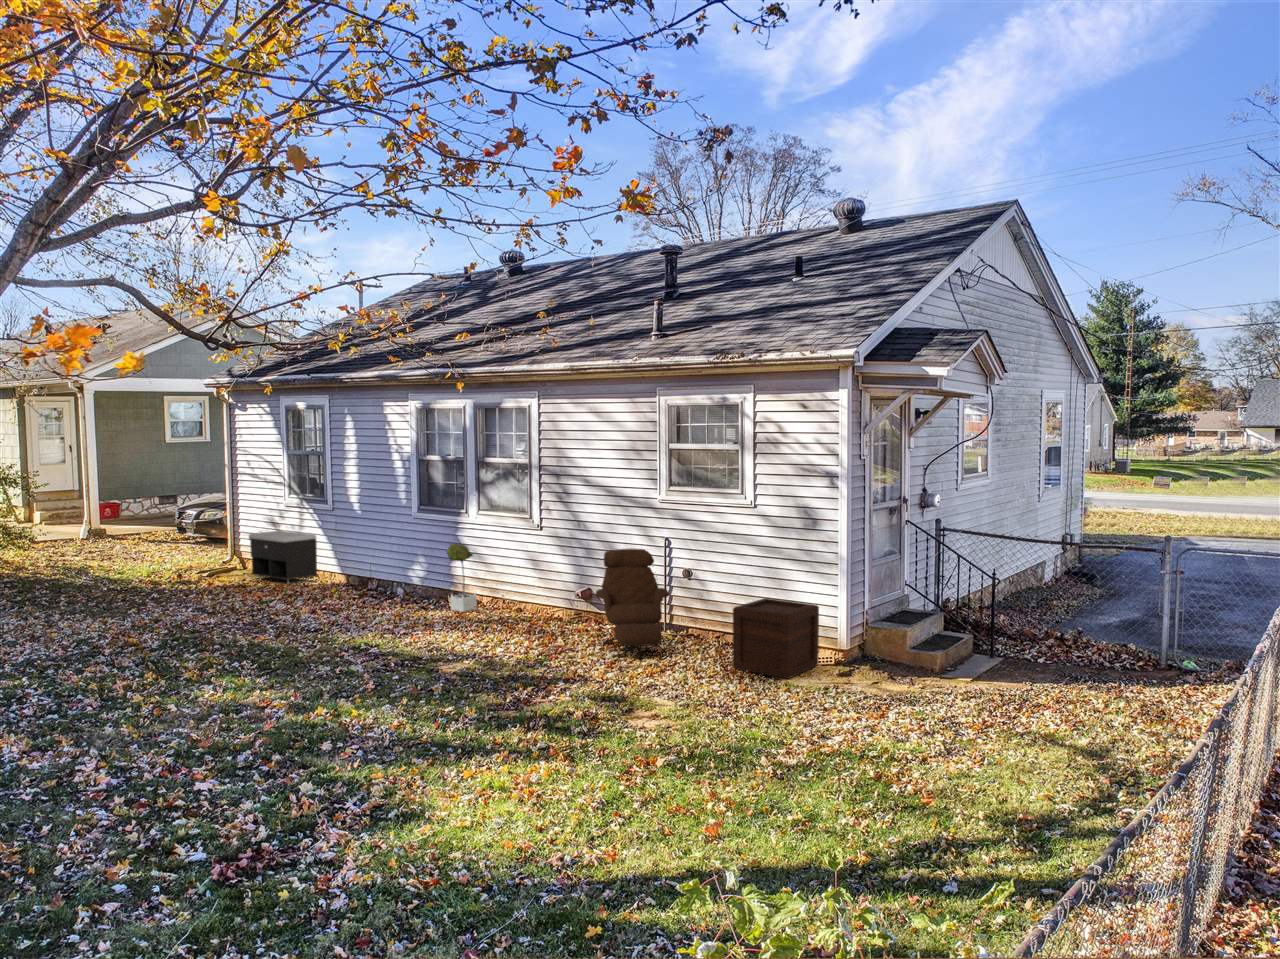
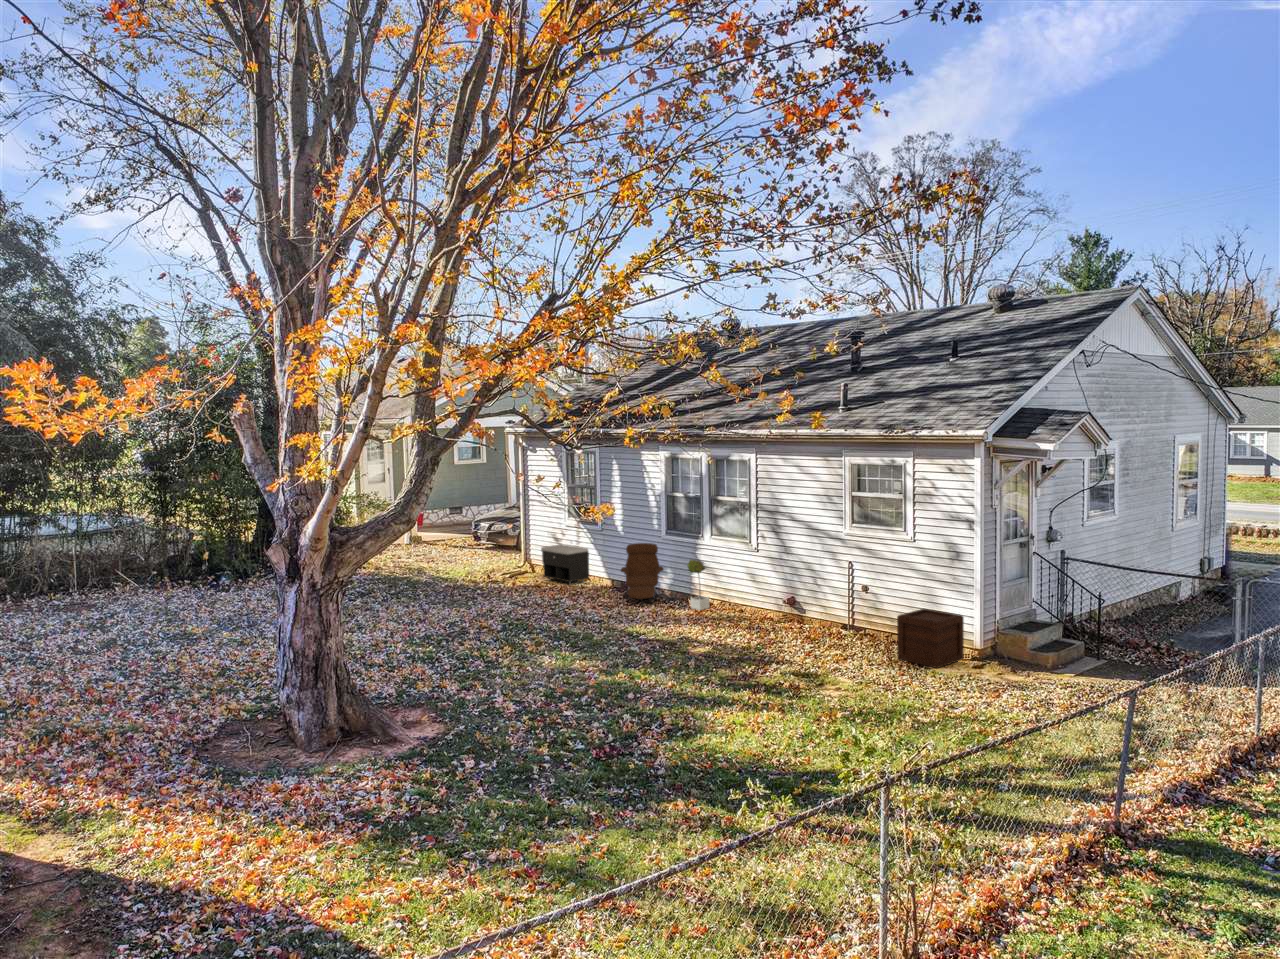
lounge chair: present [596,549,669,660] -> present [621,543,663,605]

